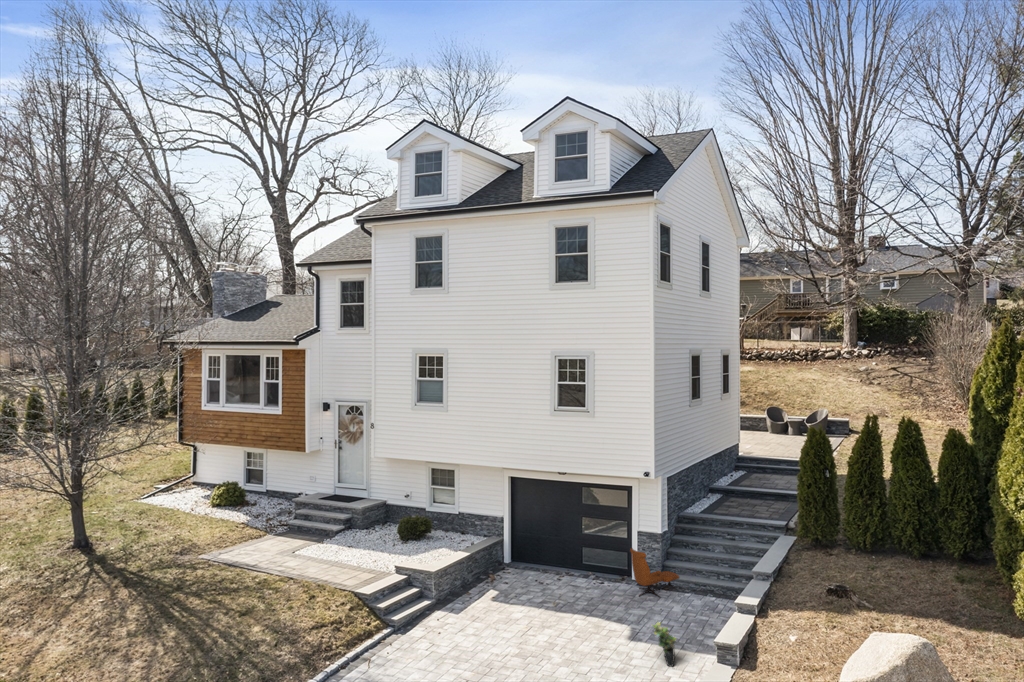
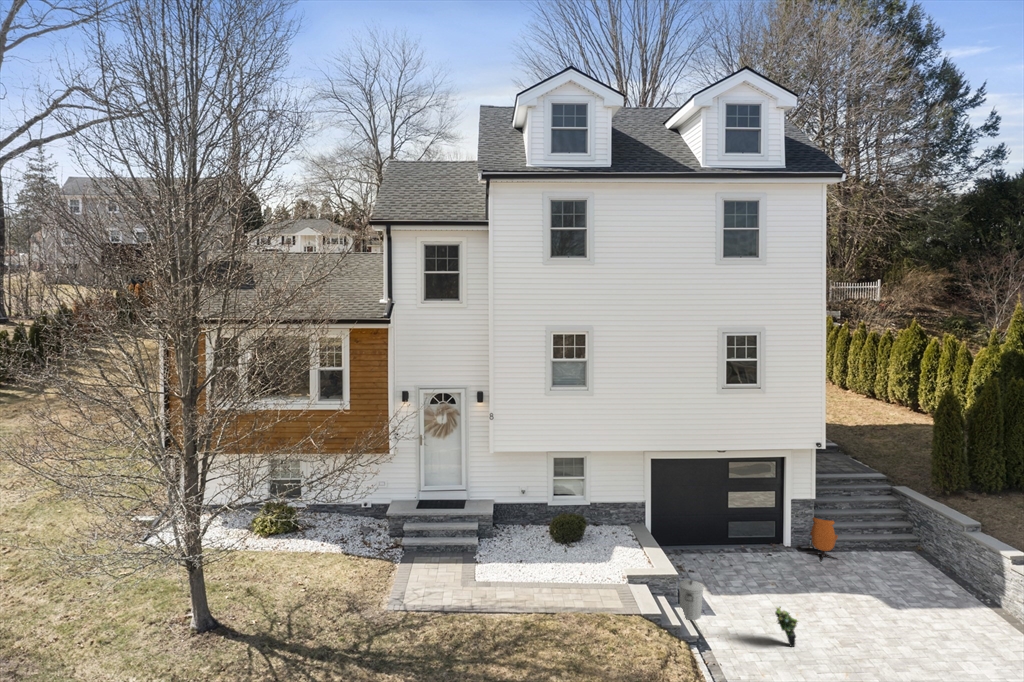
trash can: none [432,579,454,616] -> present [679,580,703,620]
potted plant: present [653,622,676,667] -> present [775,607,798,647]

